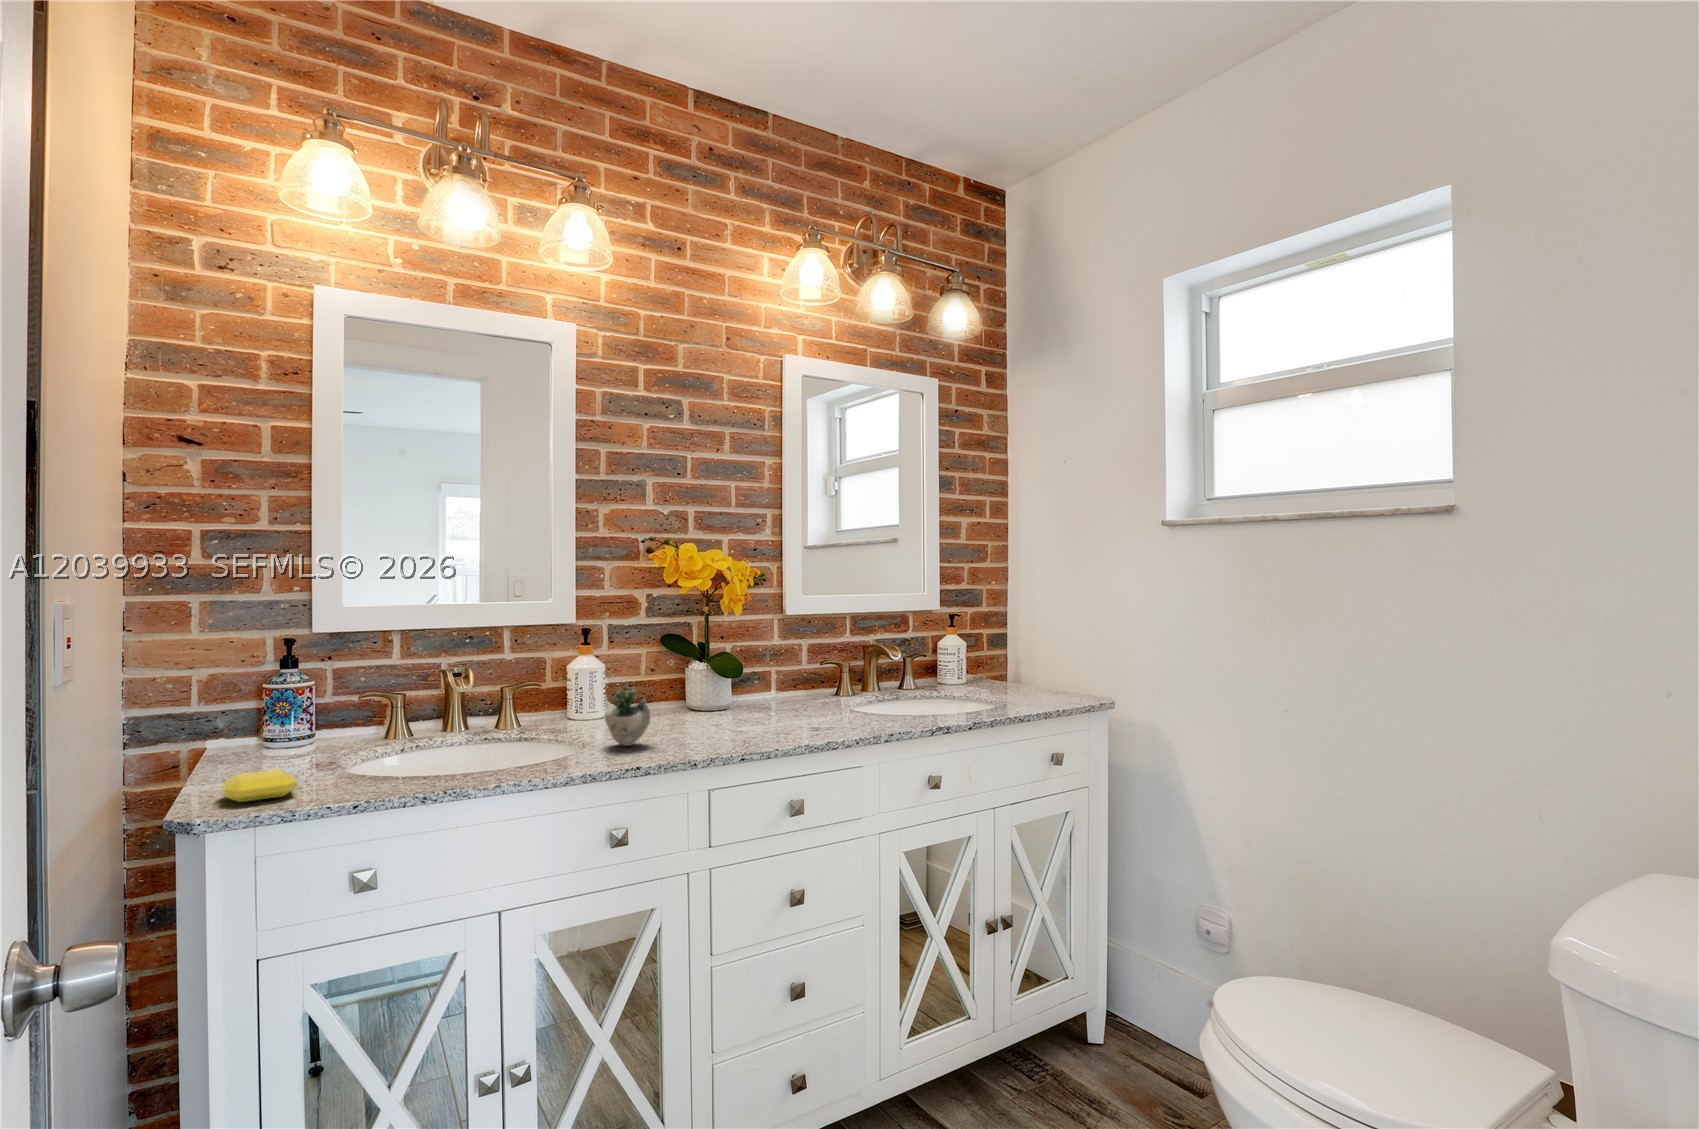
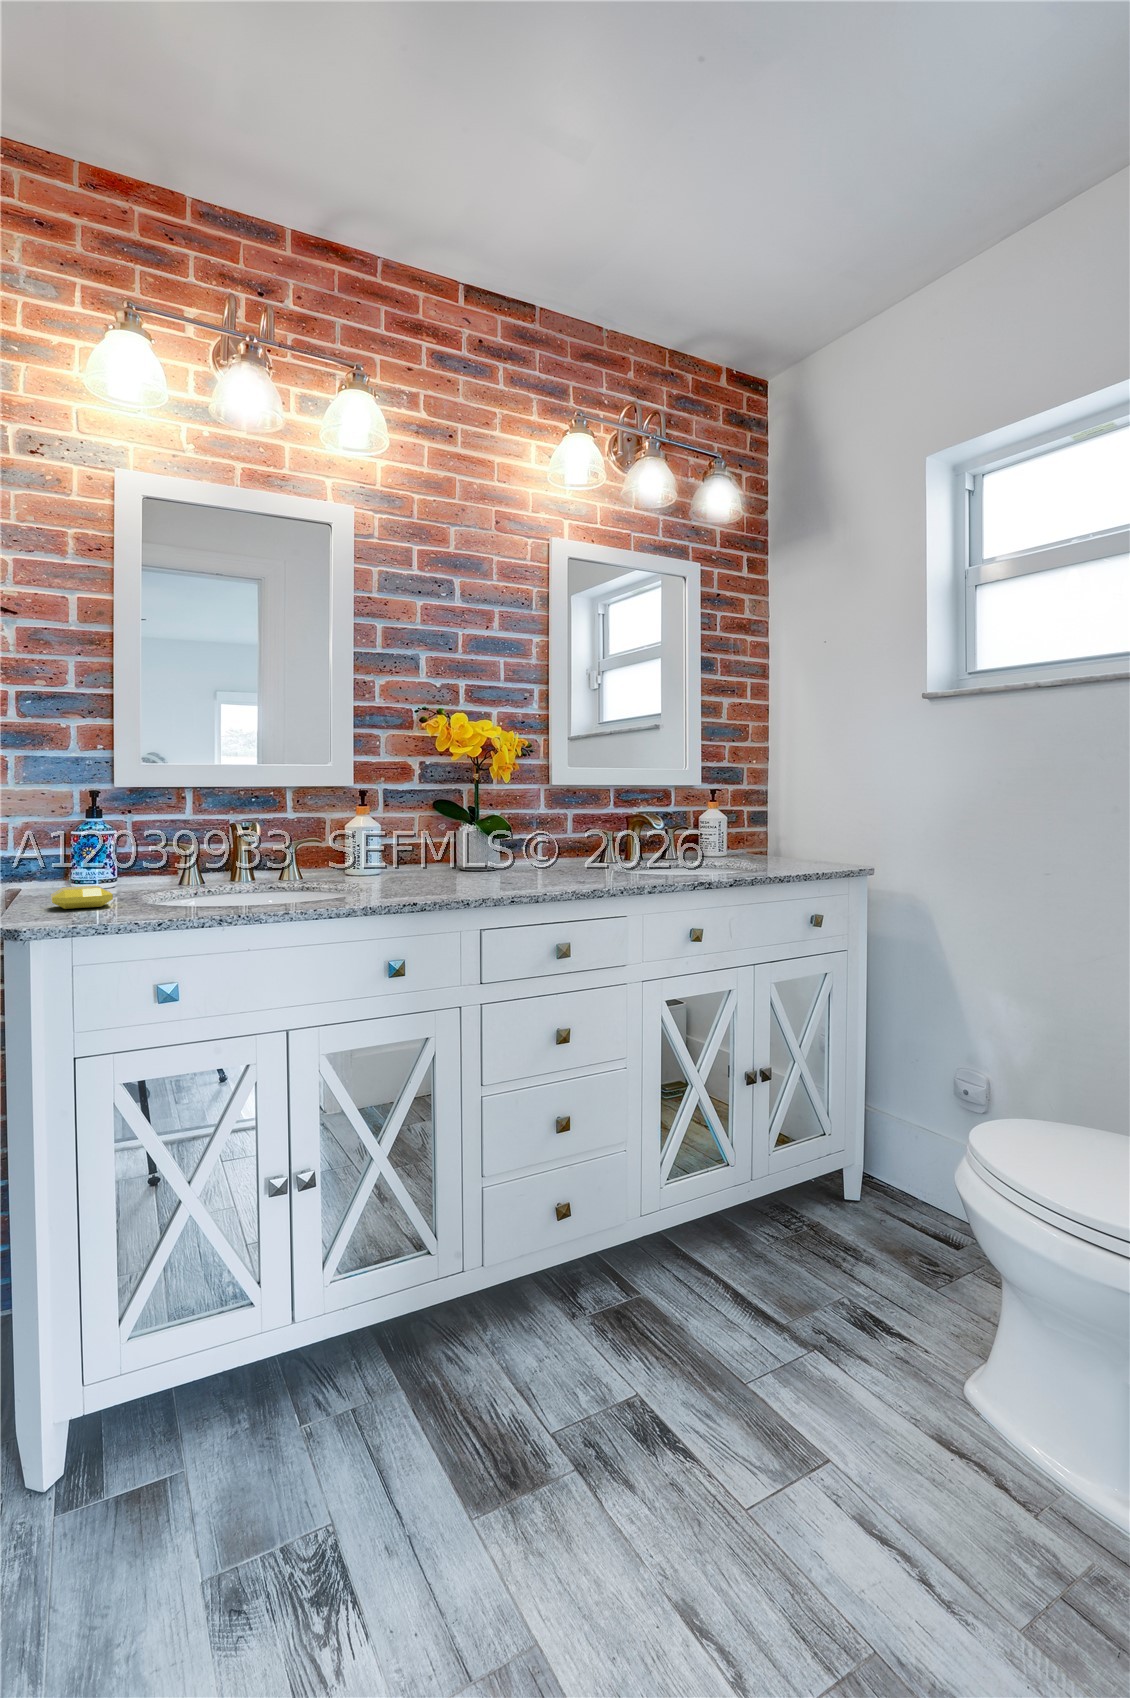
succulent plant: present [605,678,687,746] -> none [382,822,456,885]

